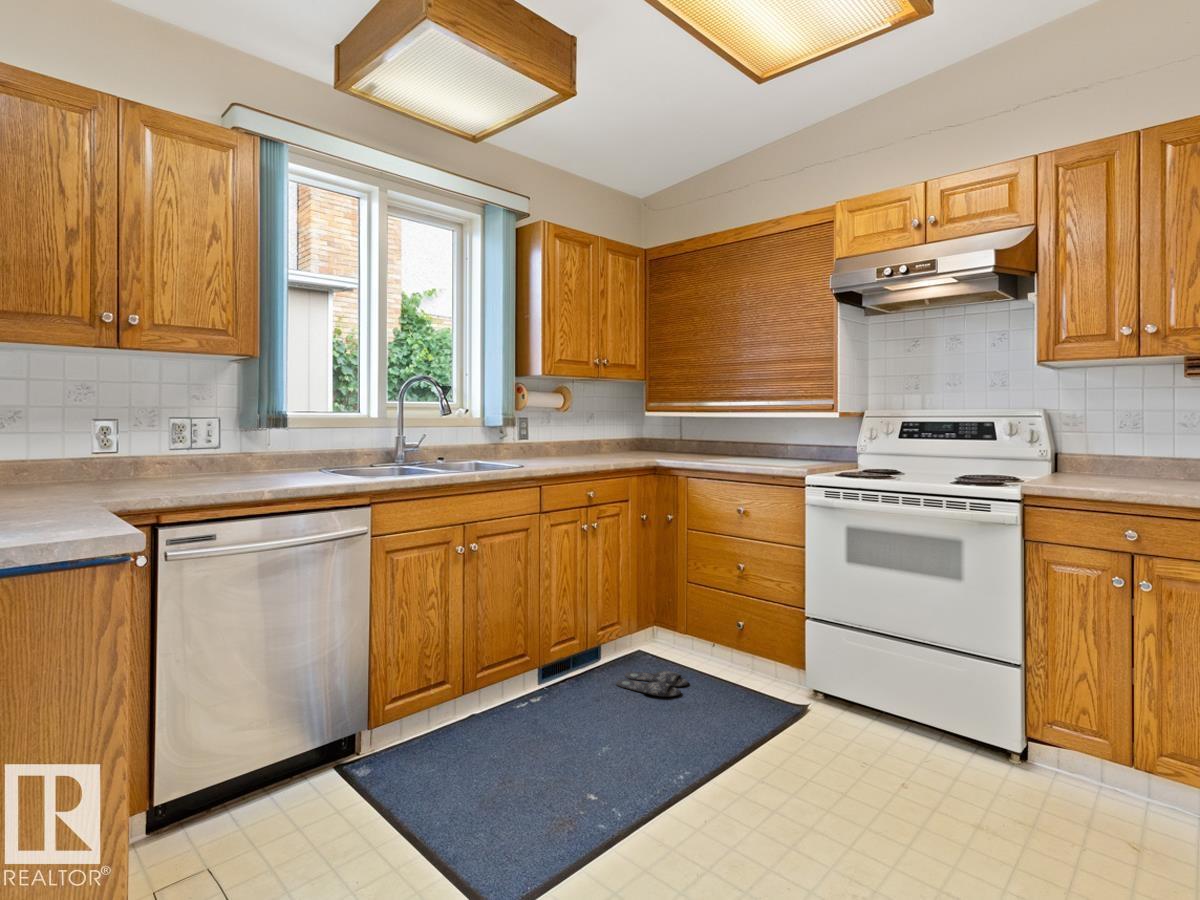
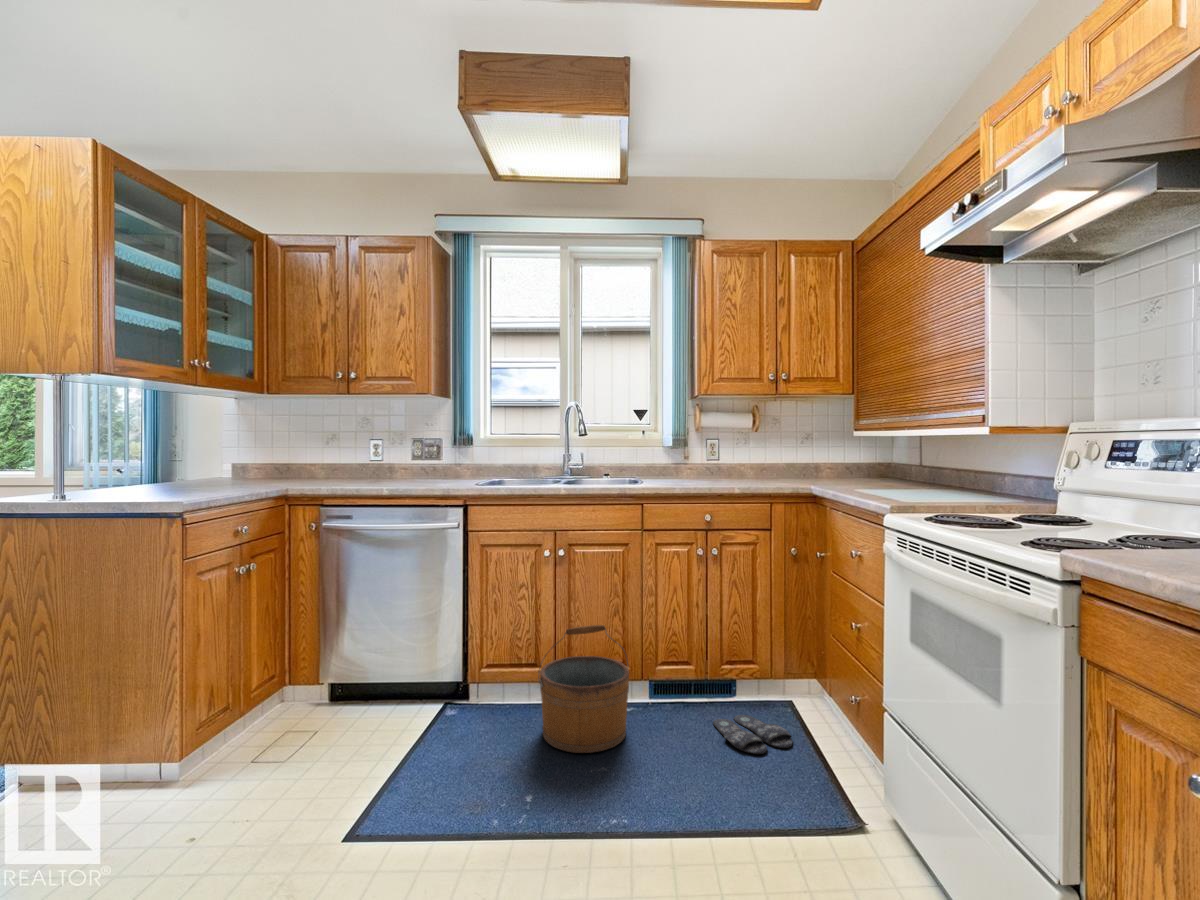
bucket: none [489,615,582,749] -> present [538,625,629,753]

